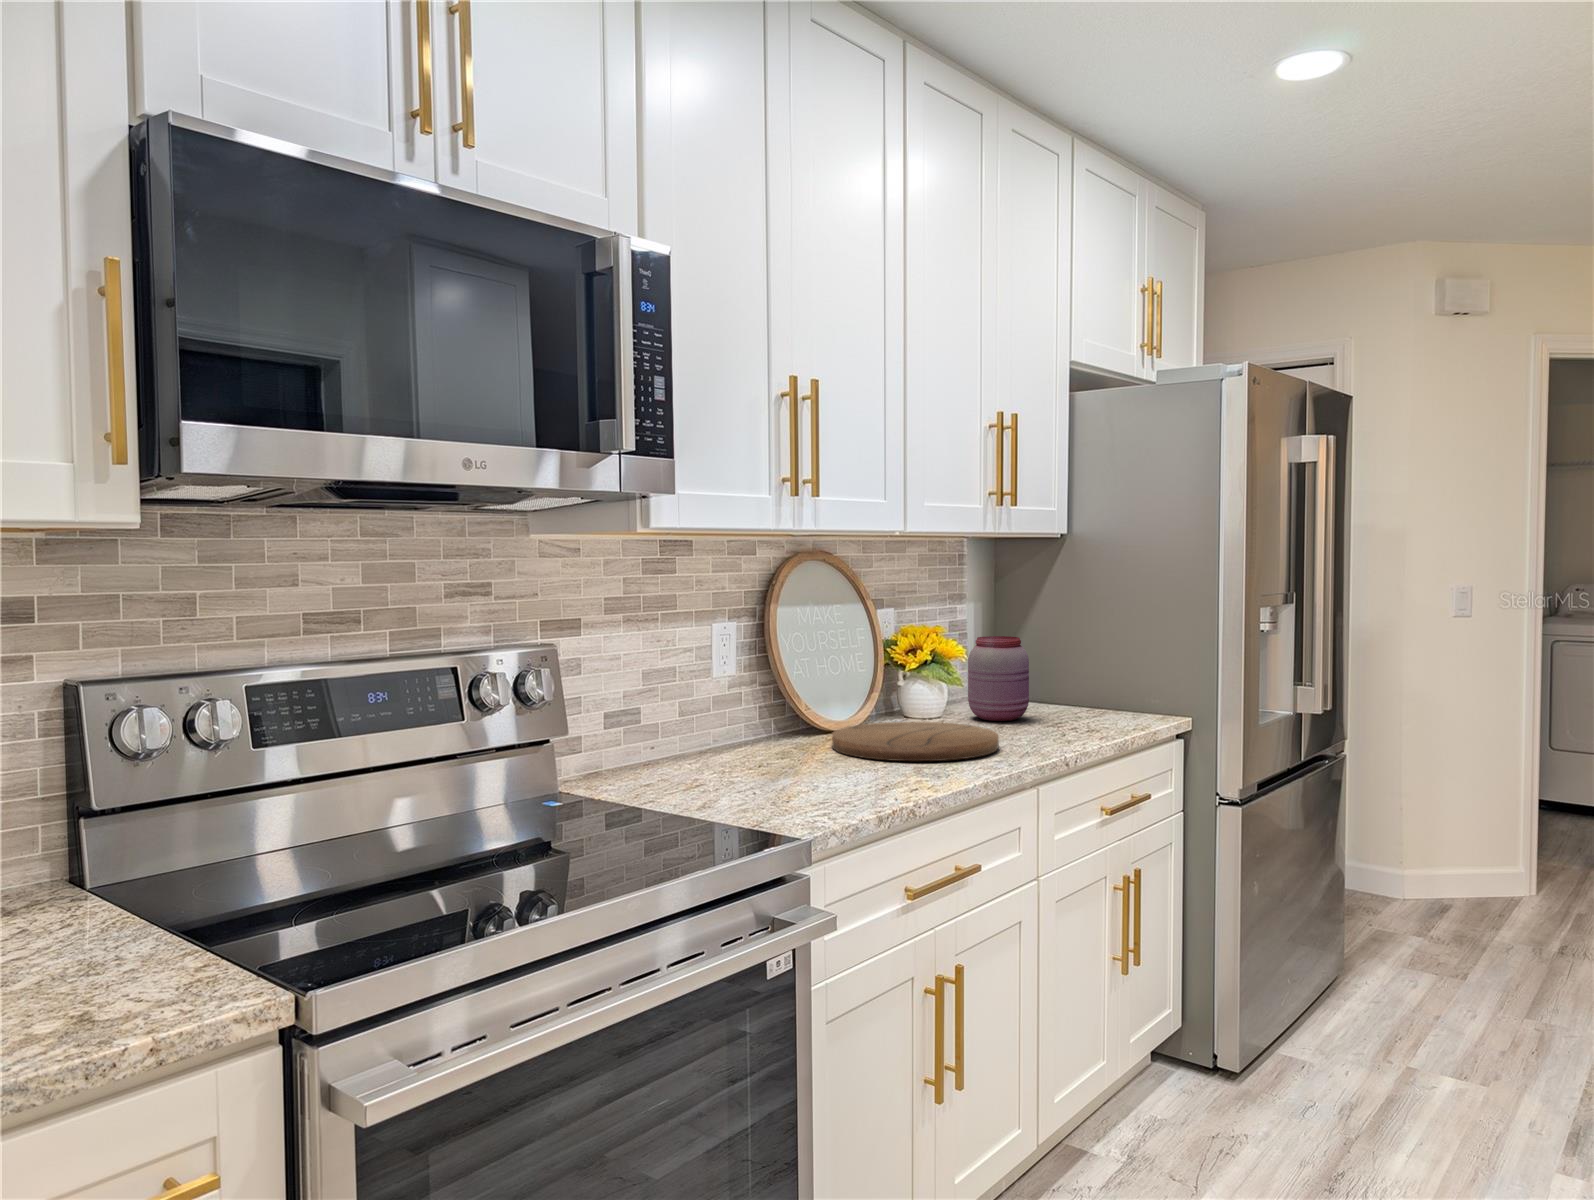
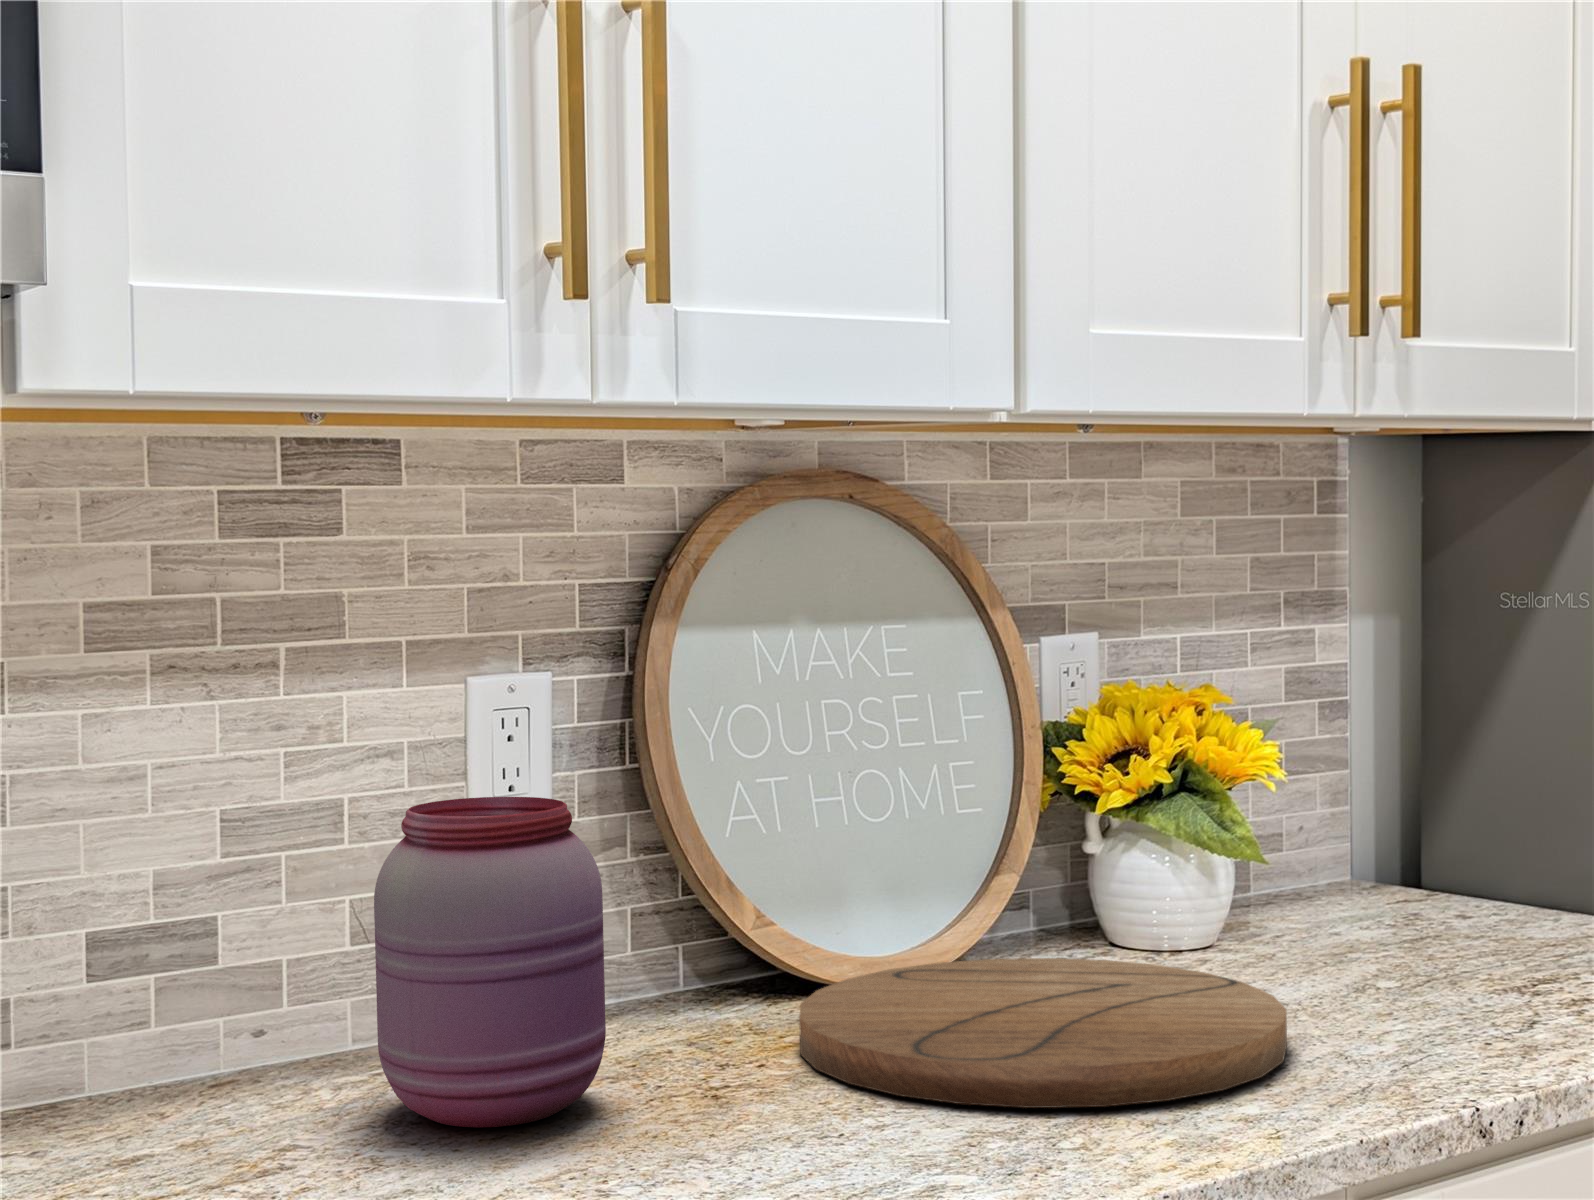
jar: present [968,636,1029,721] -> present [374,797,606,1127]

